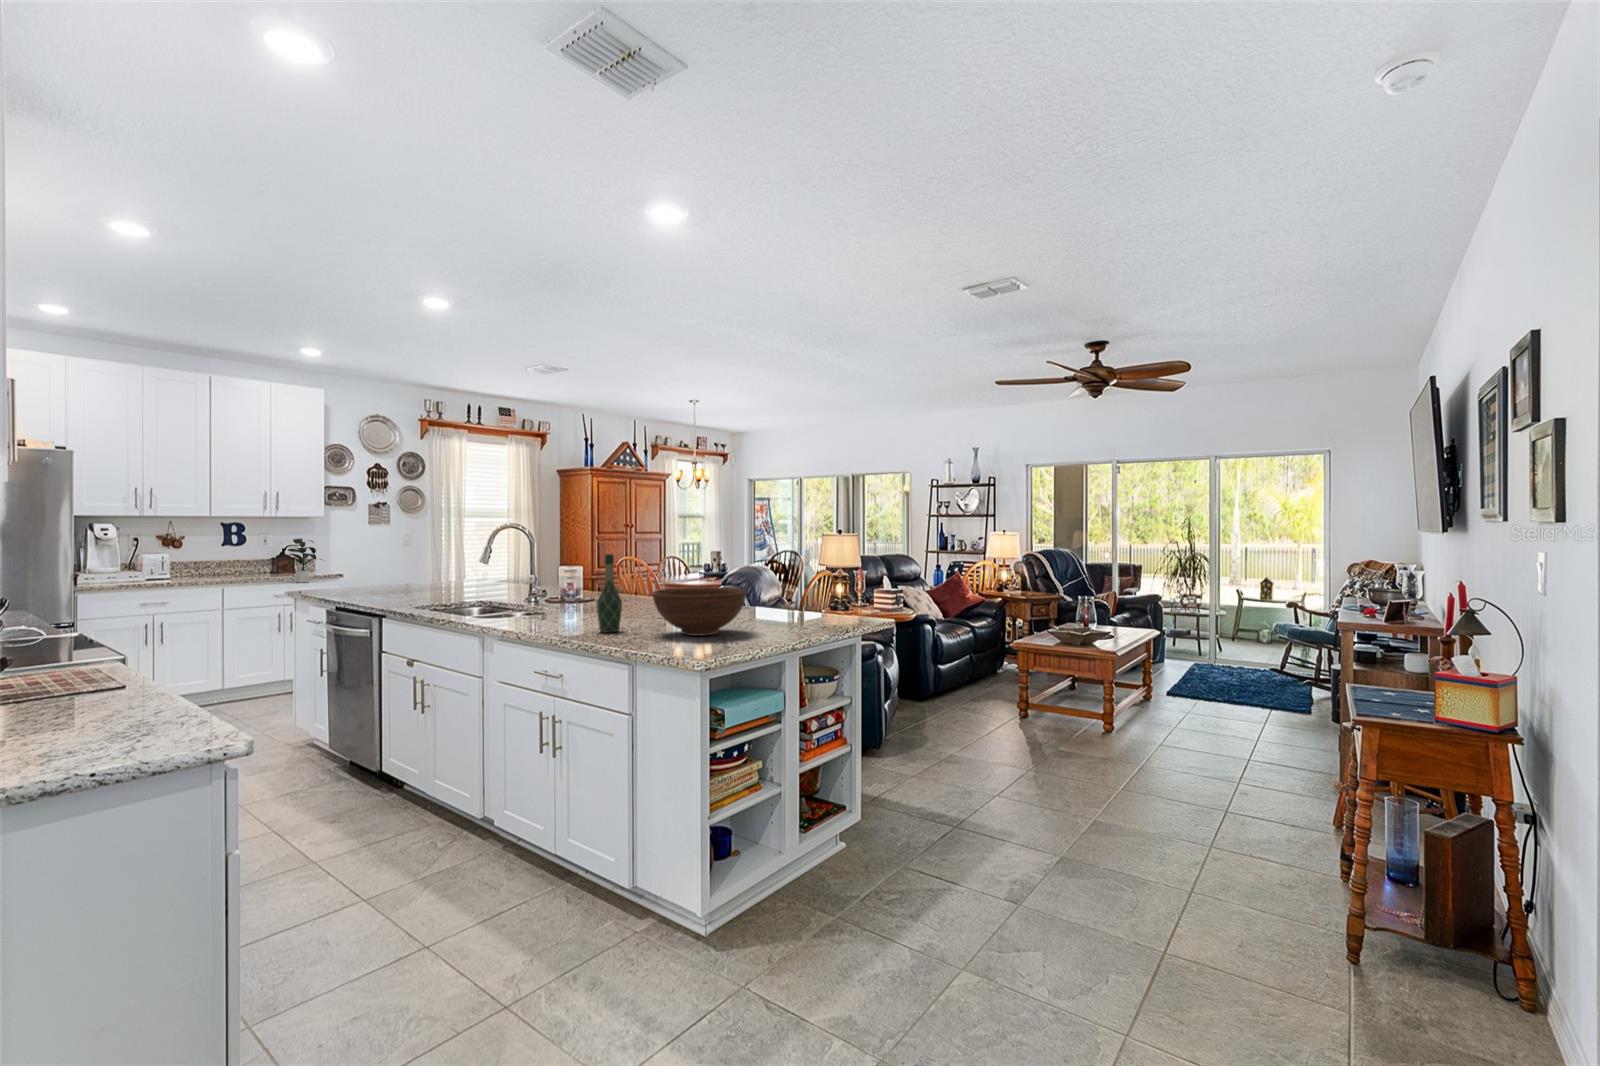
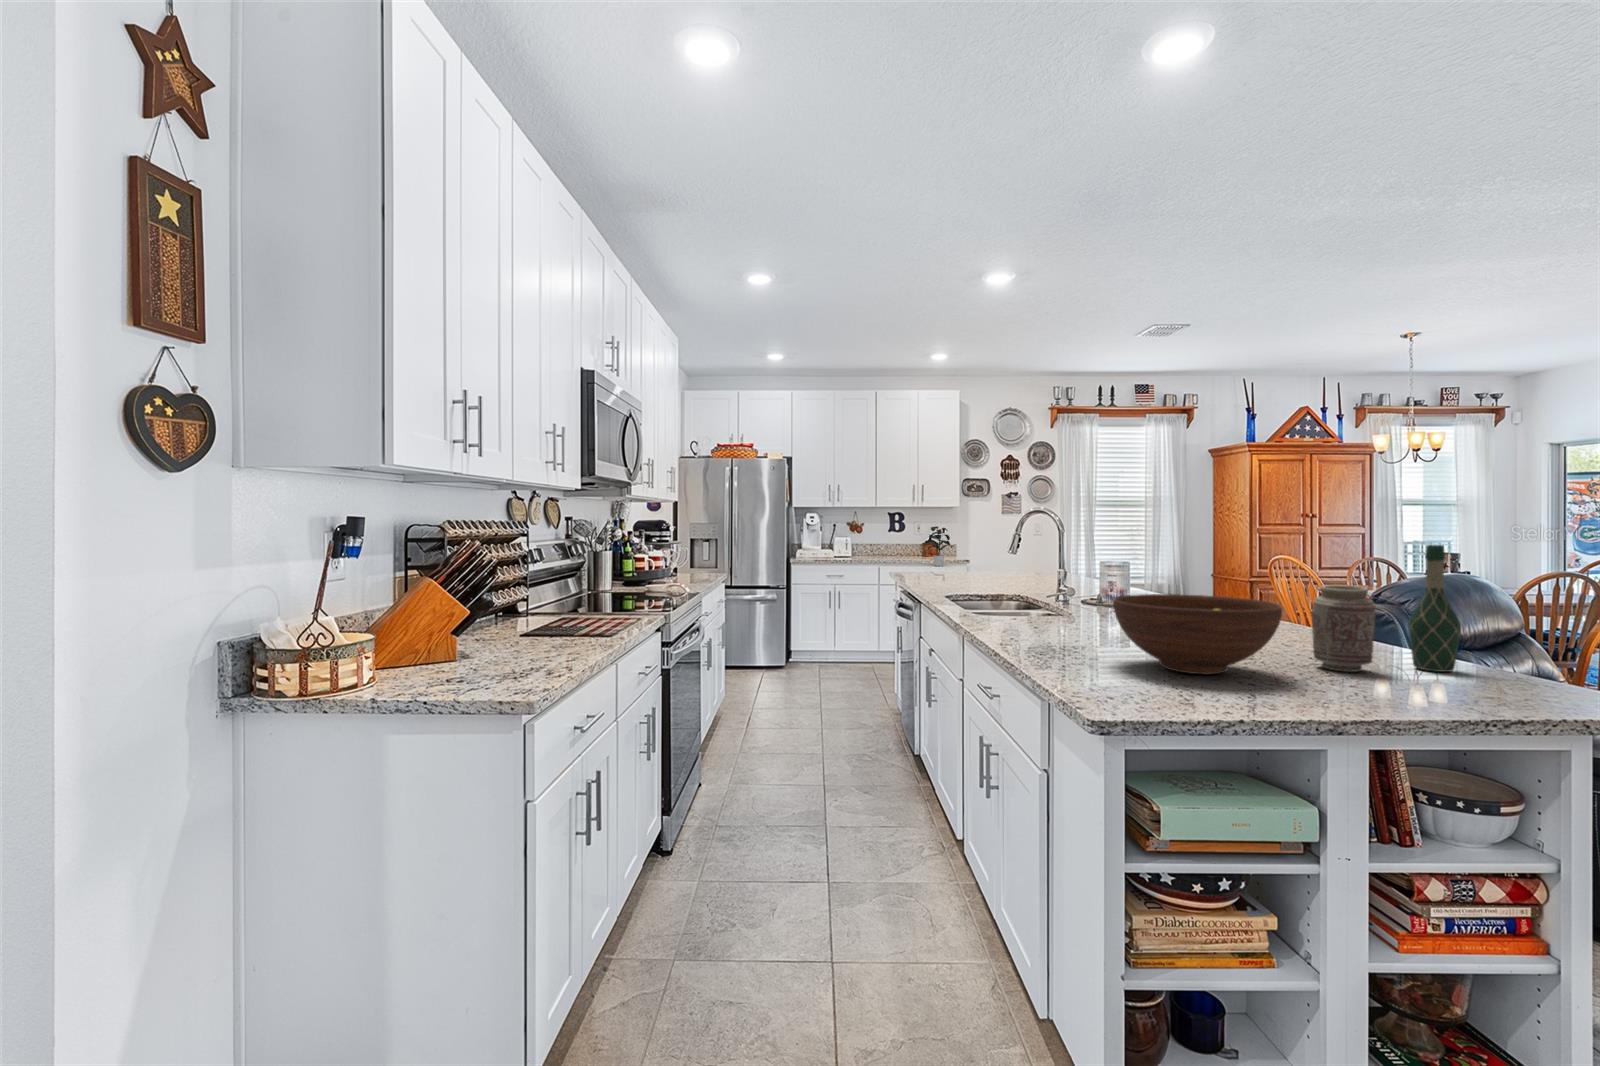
wine bottle: present [597,554,622,632] -> present [1408,545,1461,672]
vase: none [744,576,773,625] -> present [1312,585,1376,672]

